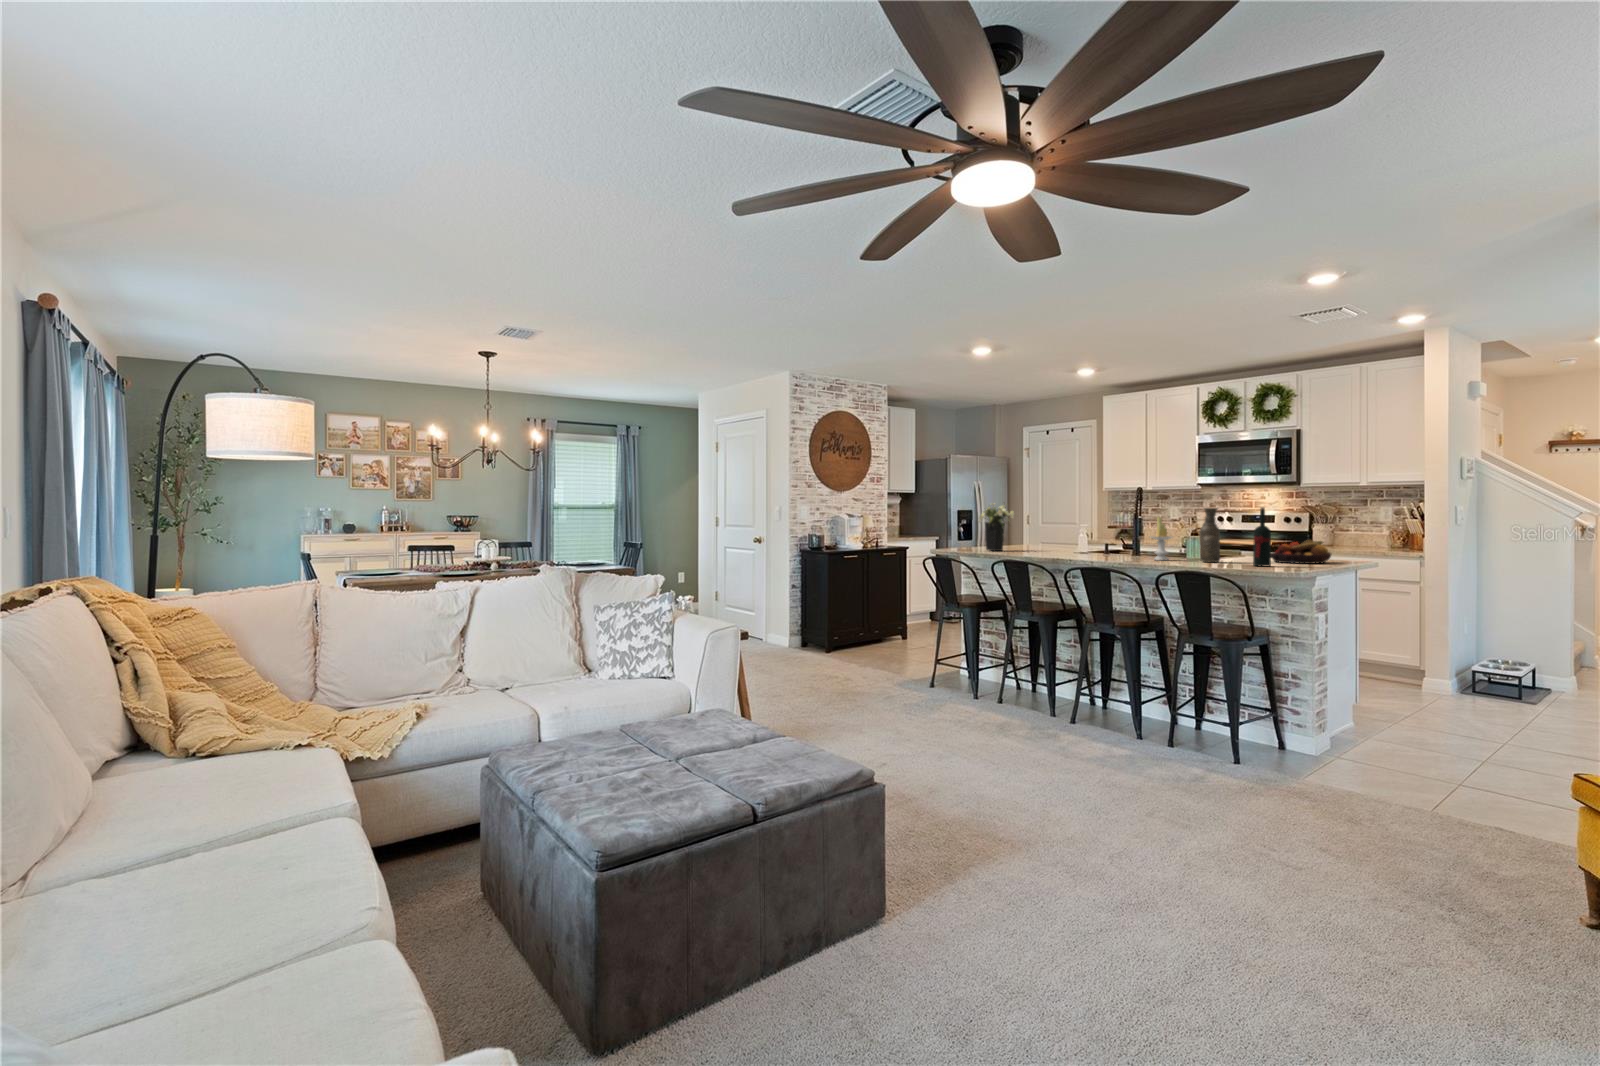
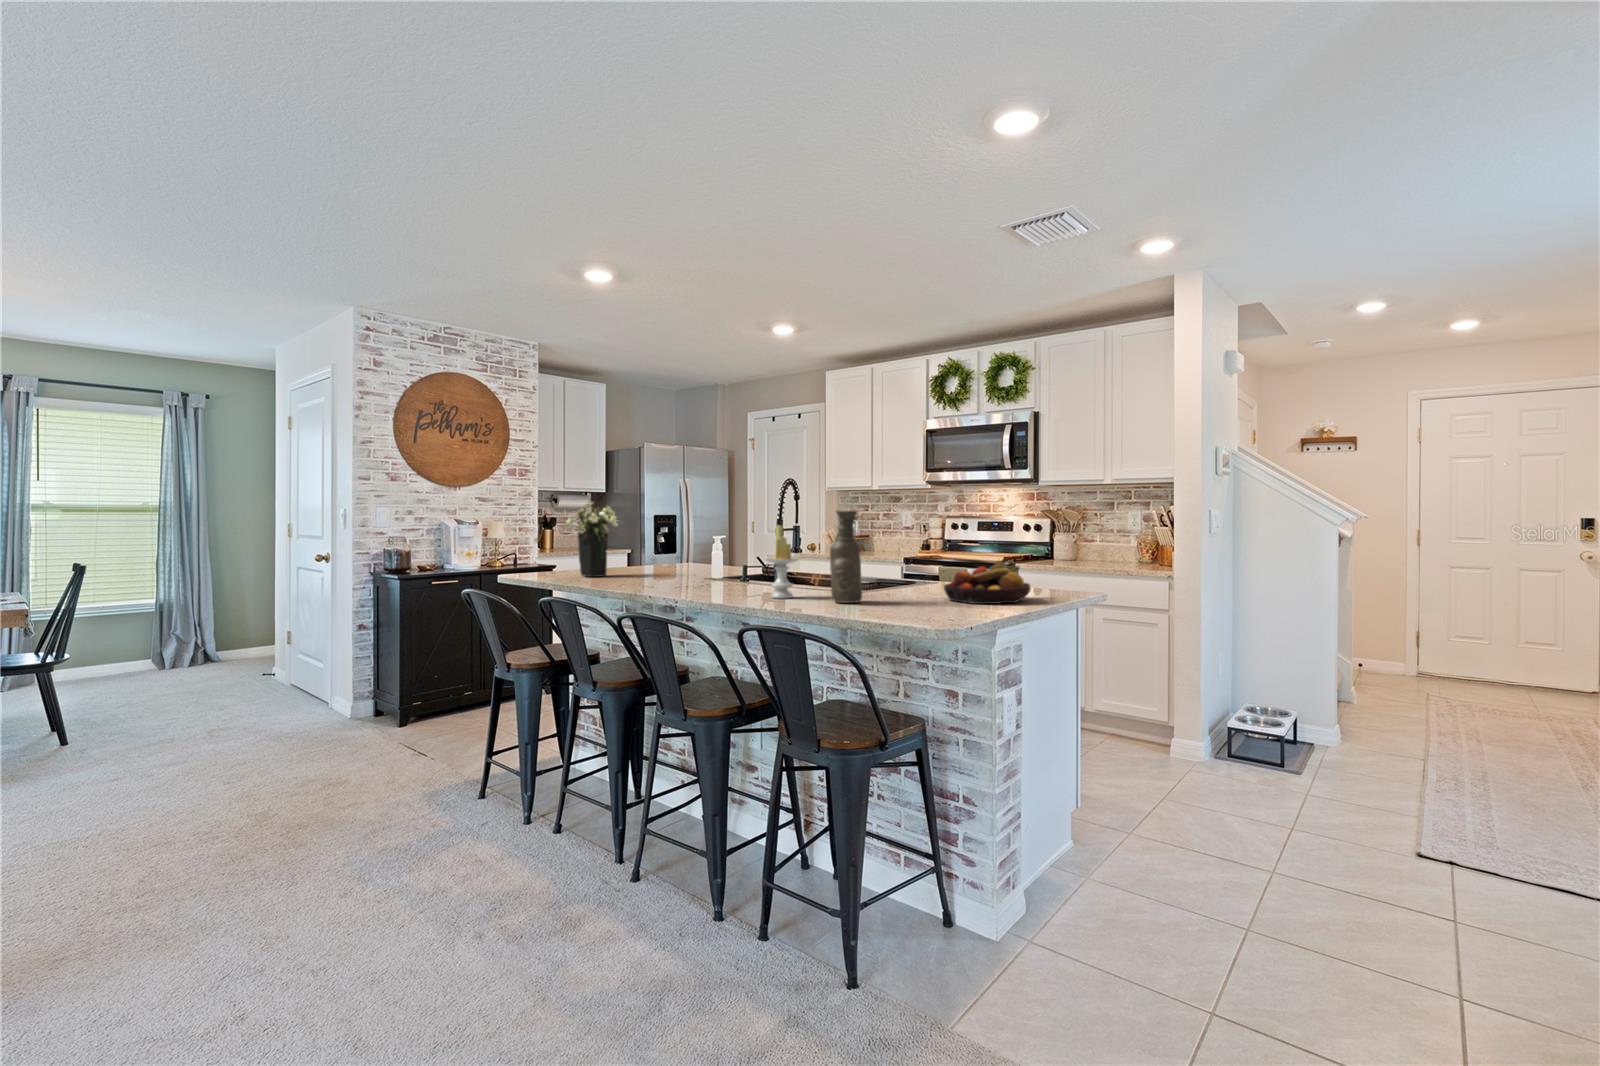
wine bottle: present [1253,507,1271,567] -> none [895,510,923,615]

